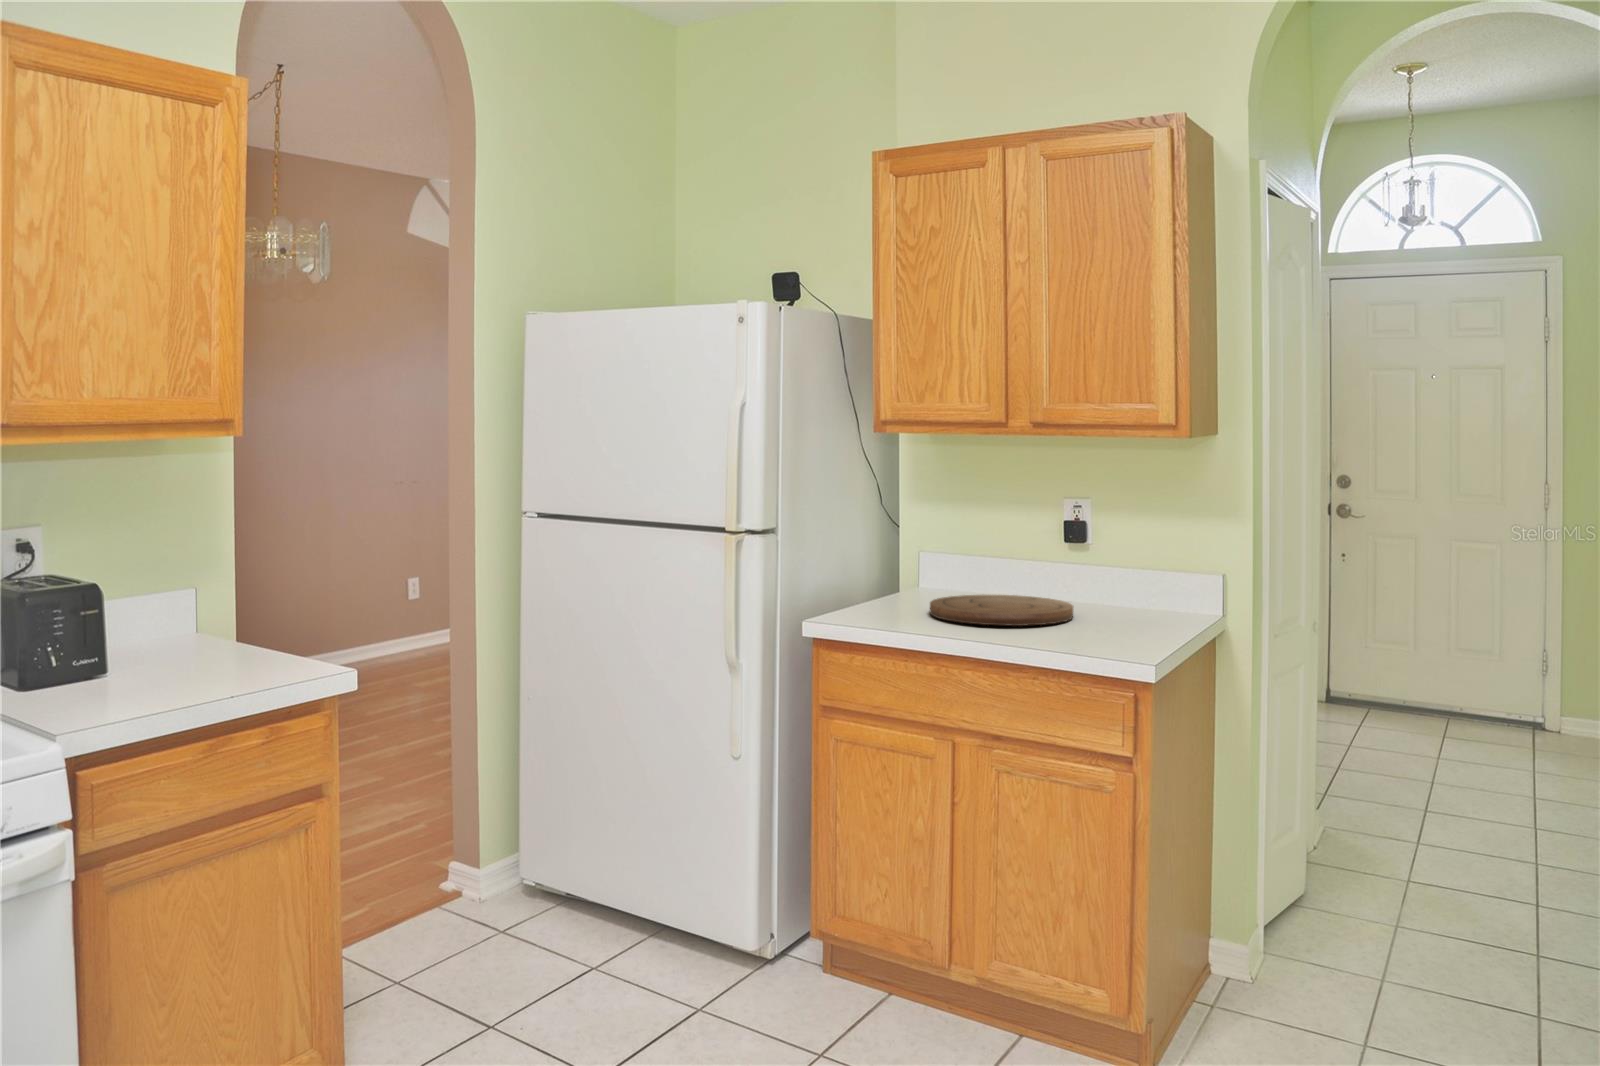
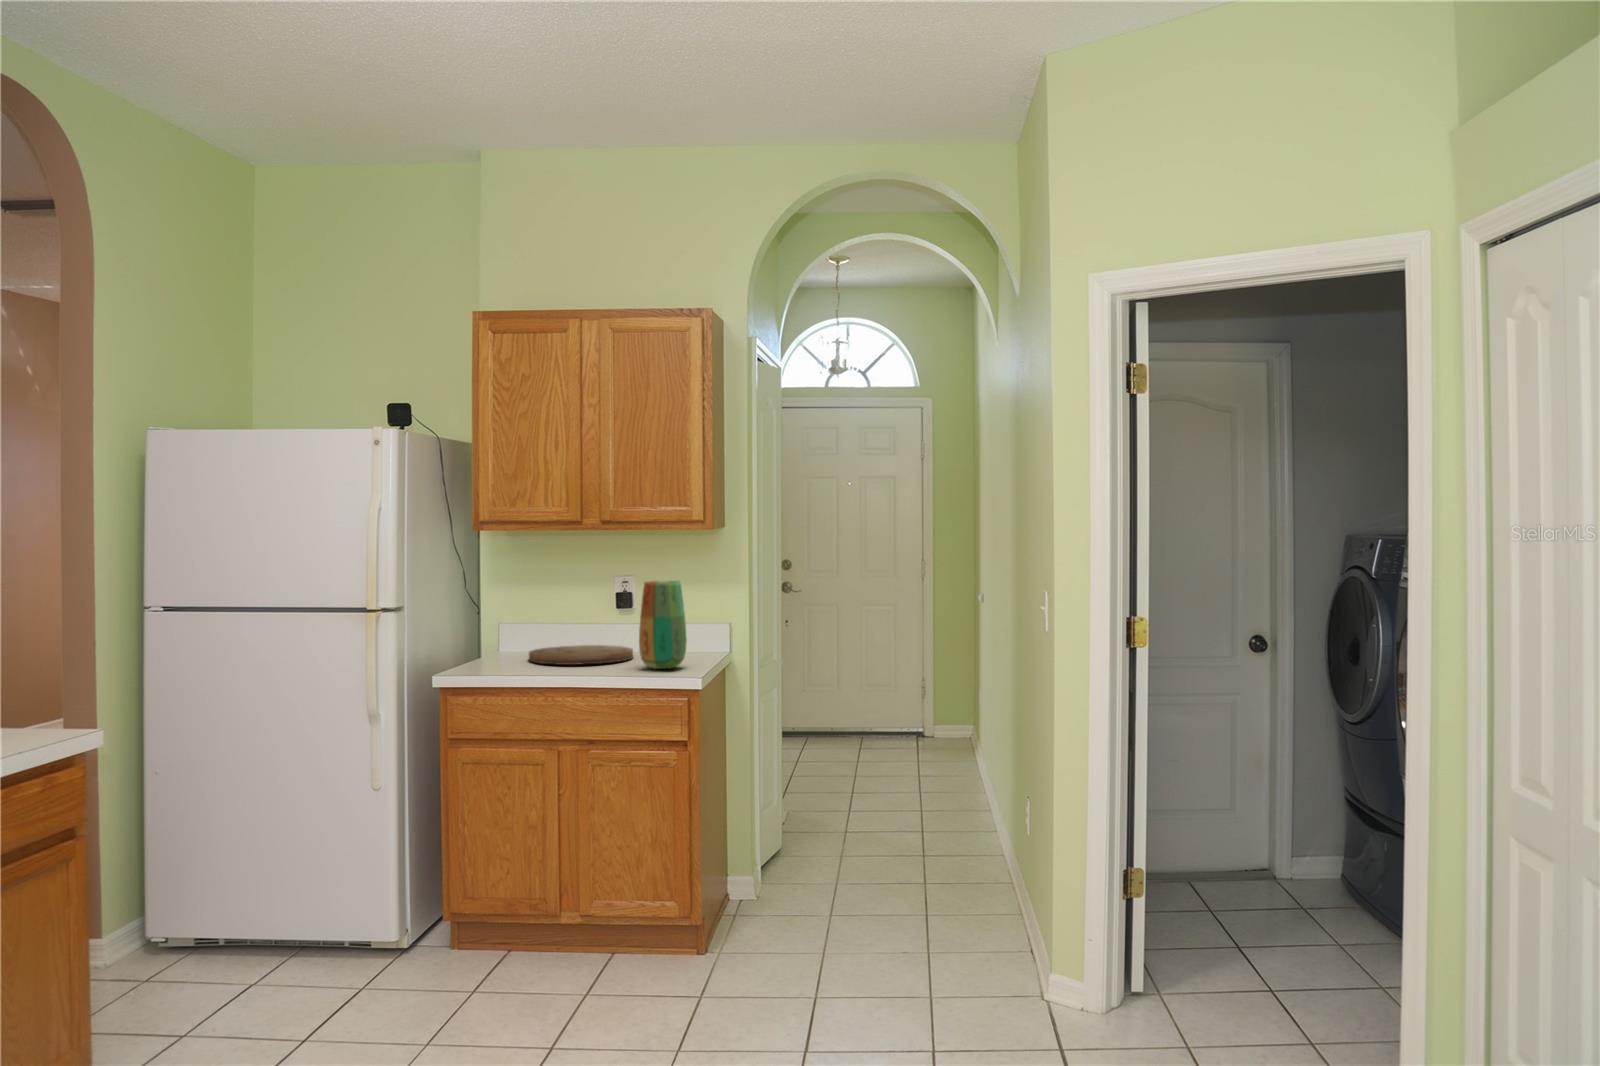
vase: none [1074,512,1146,643] -> present [639,581,687,669]

